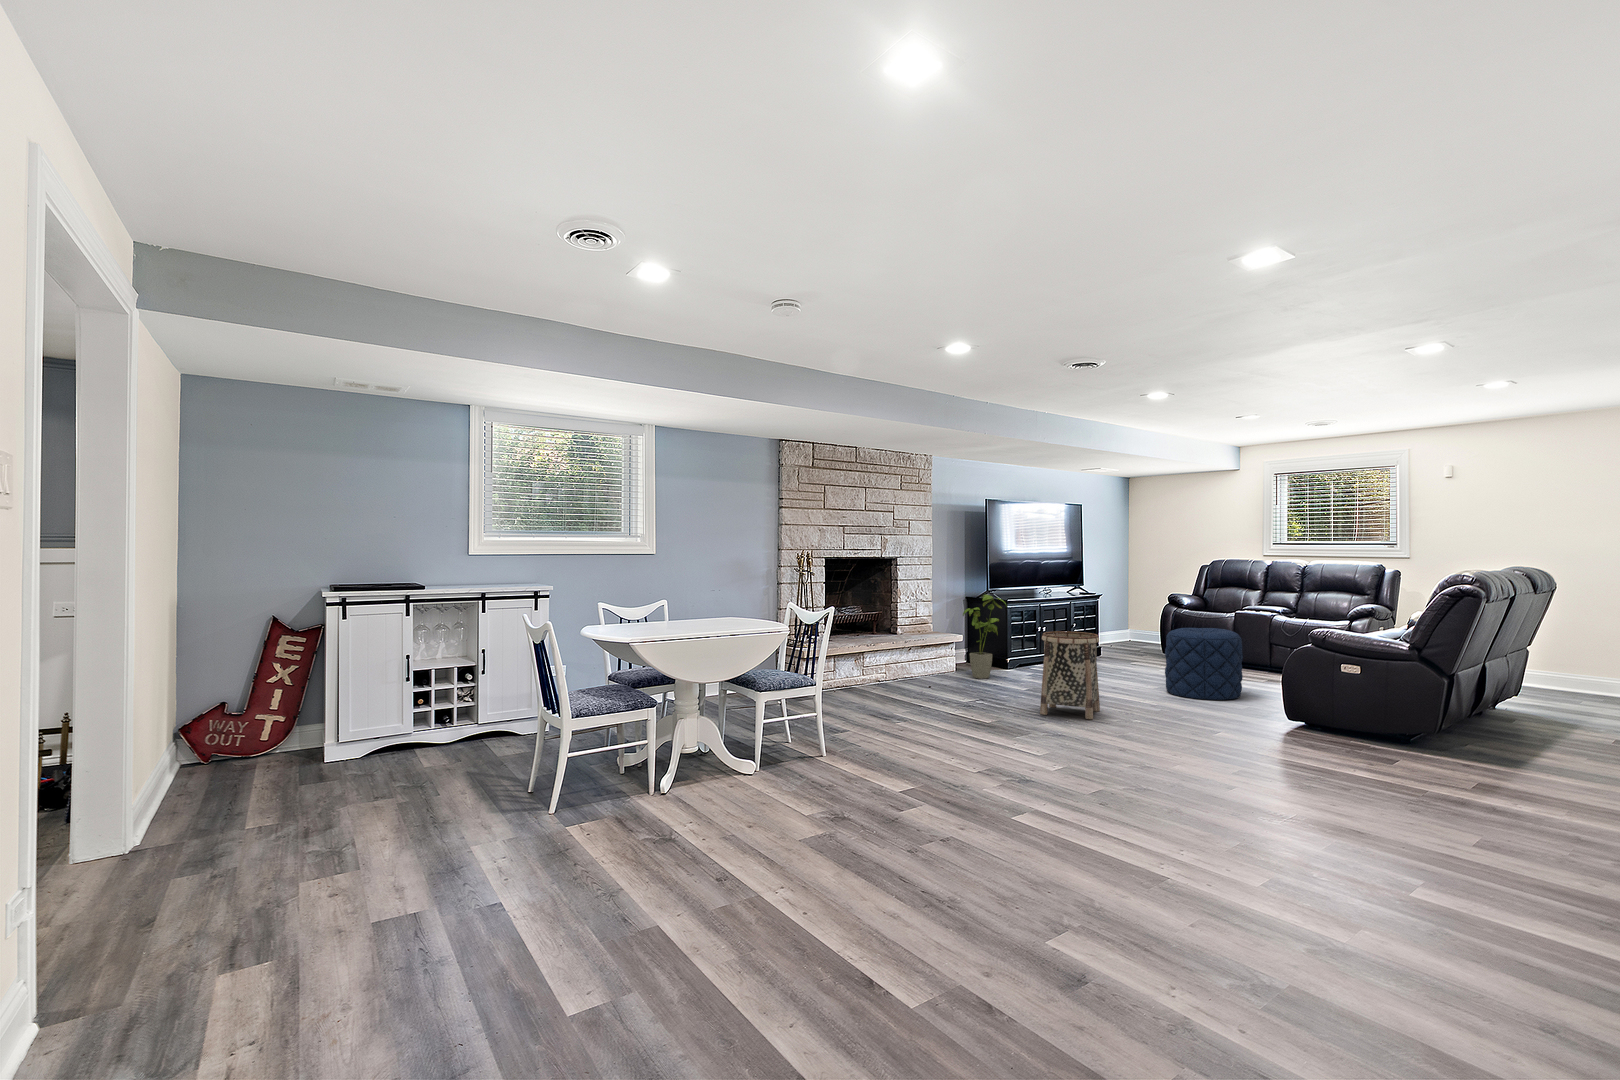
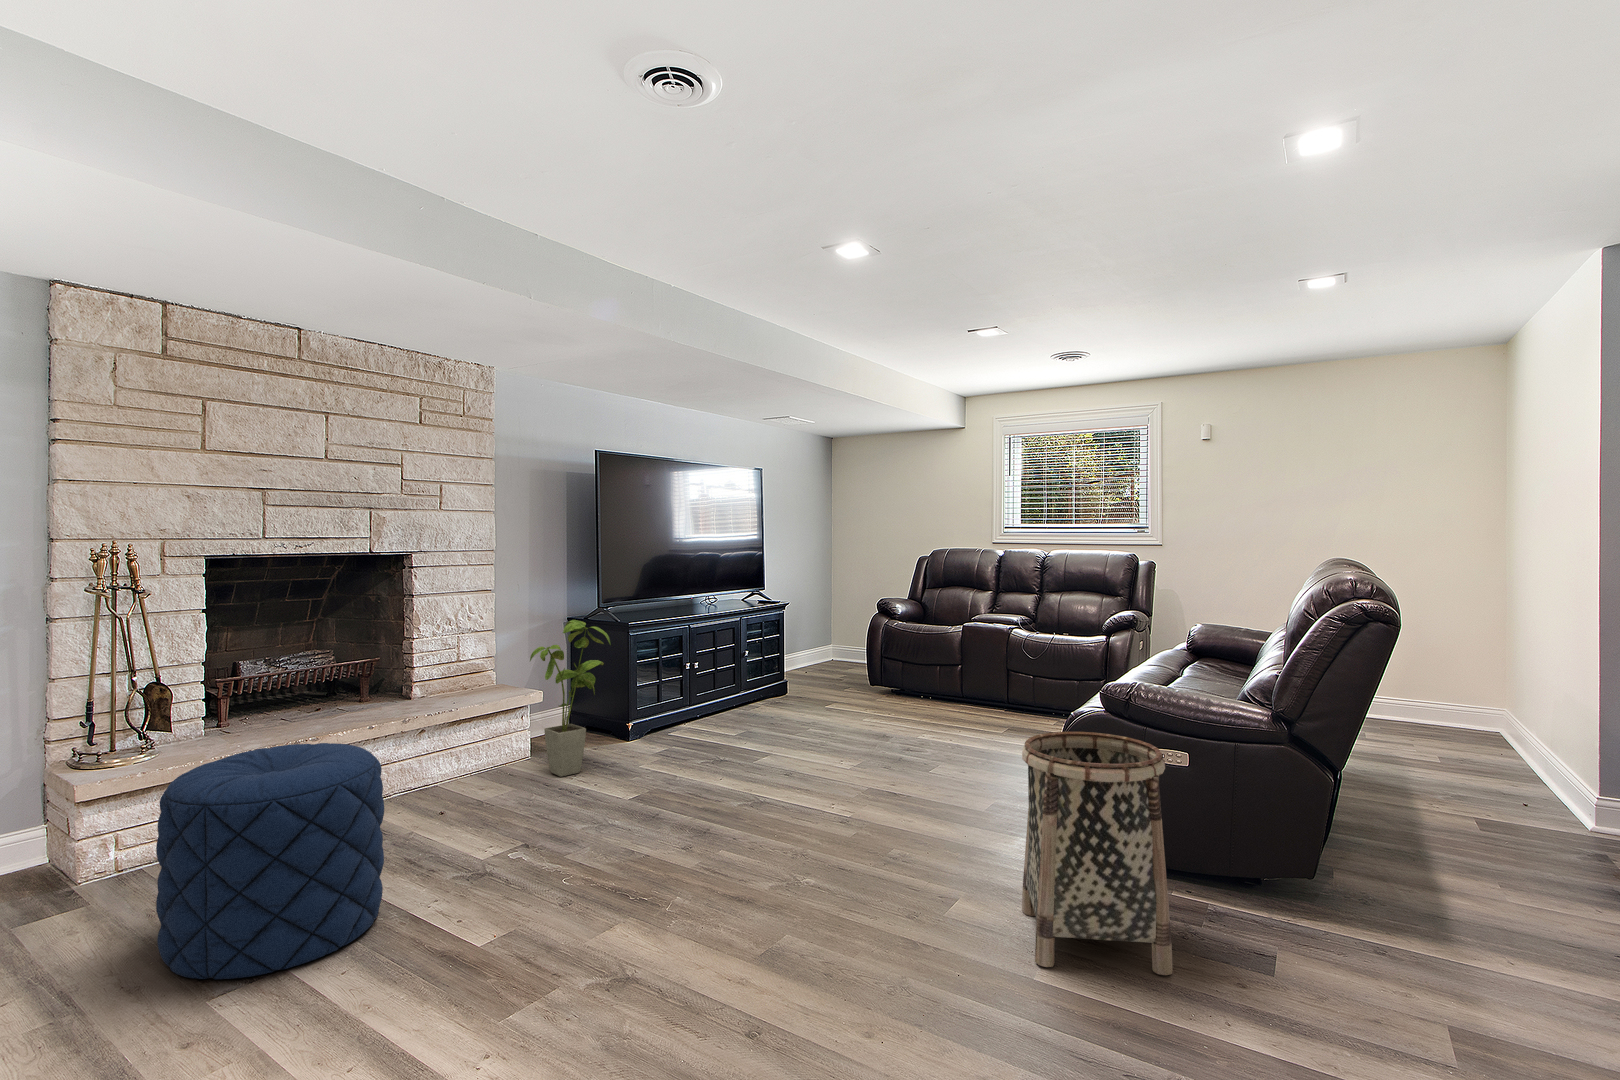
pouf: present [1165,628,1243,700] -> present [156,743,384,979]
basket: present [1040,631,1100,719] -> present [1022,732,1172,975]

